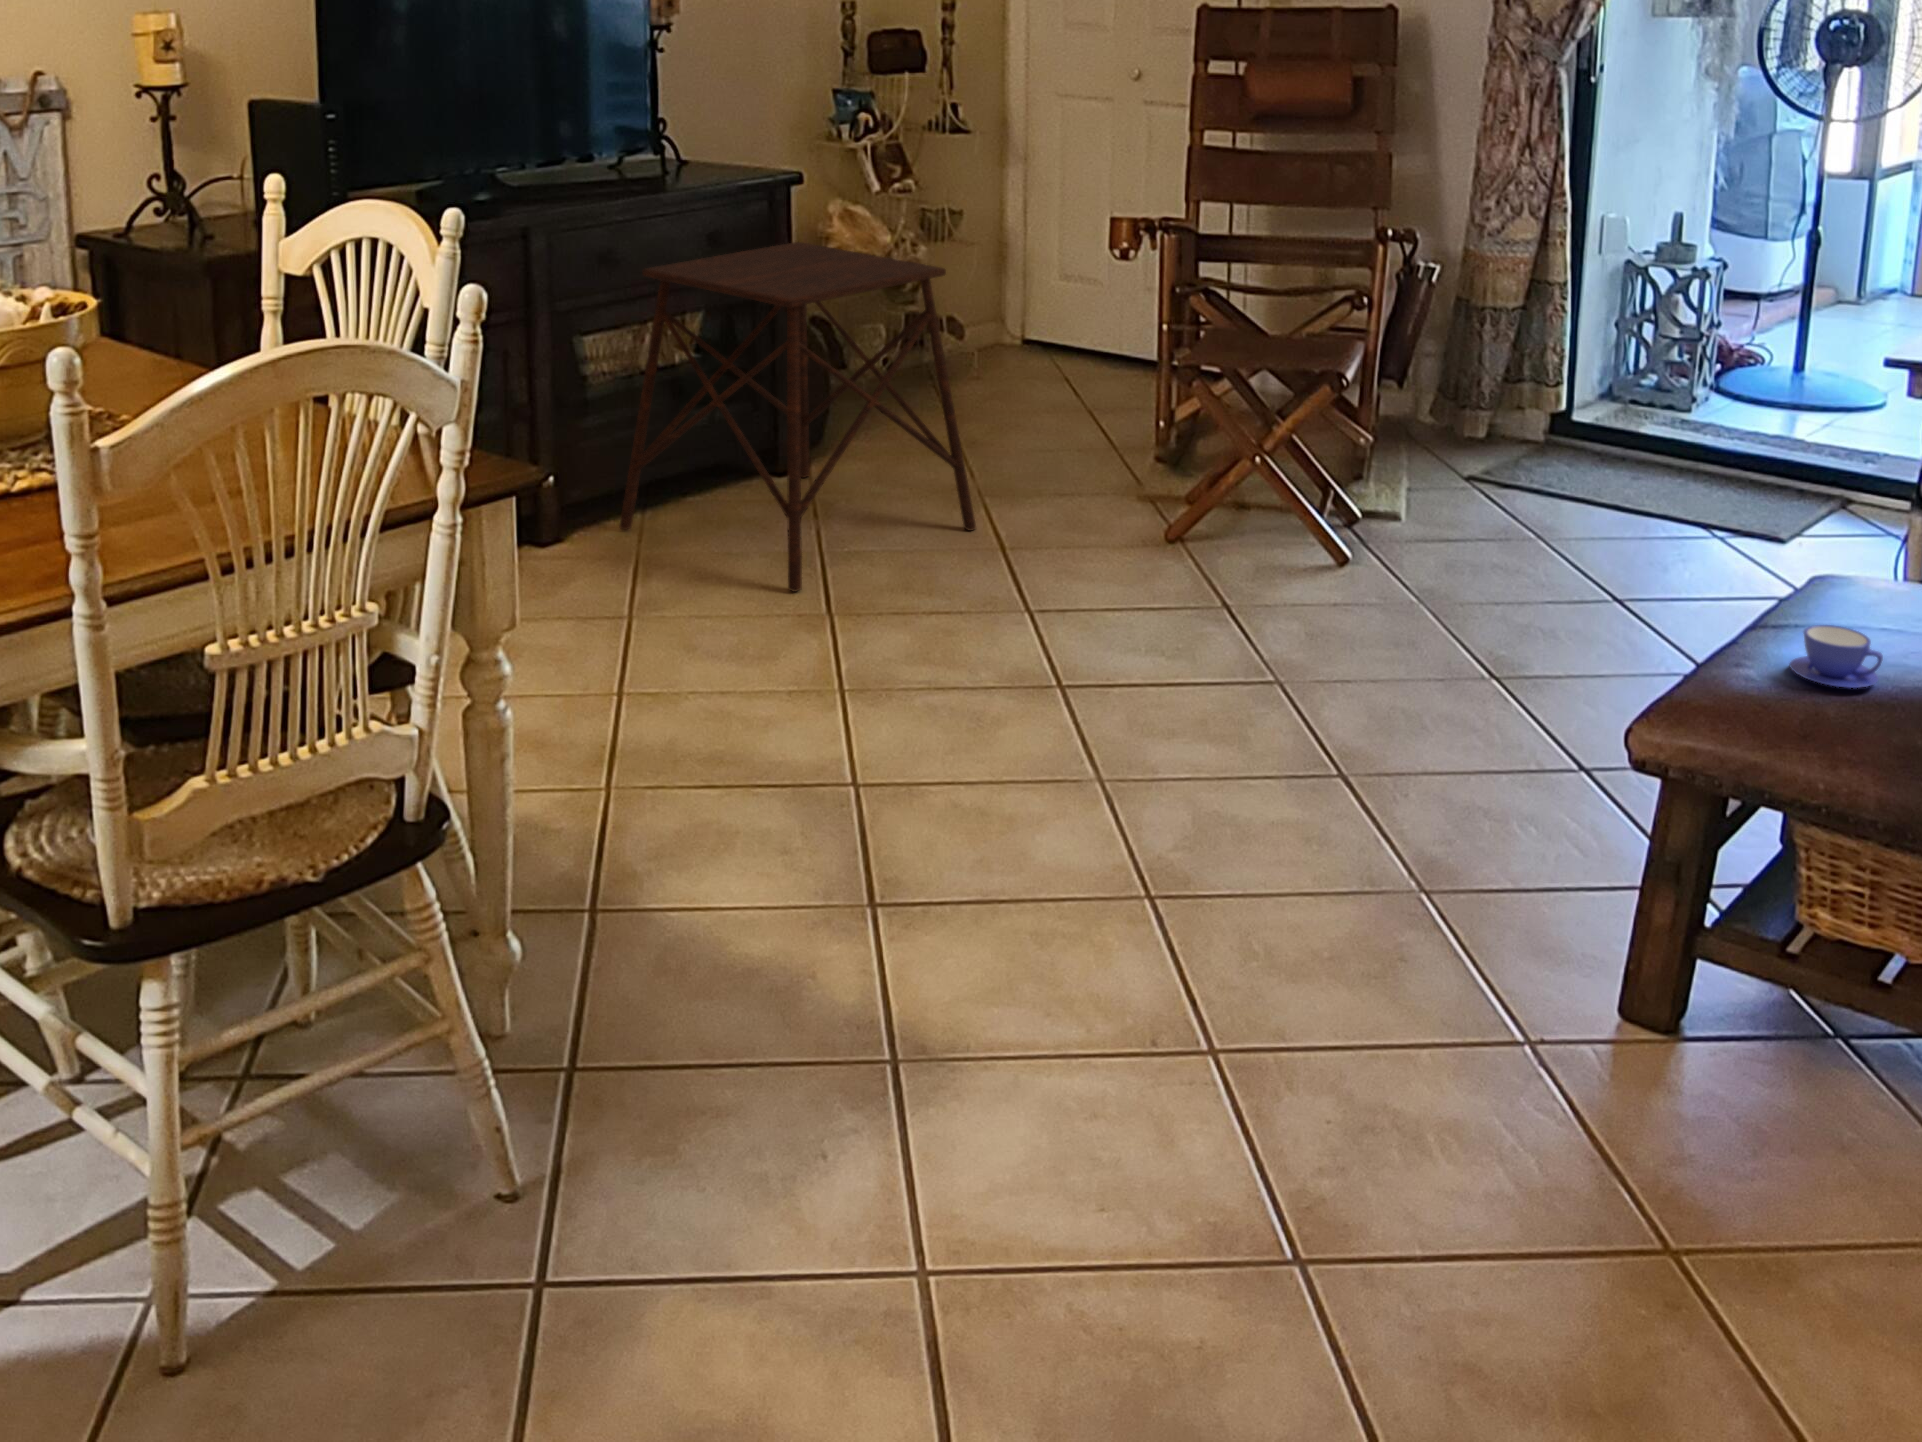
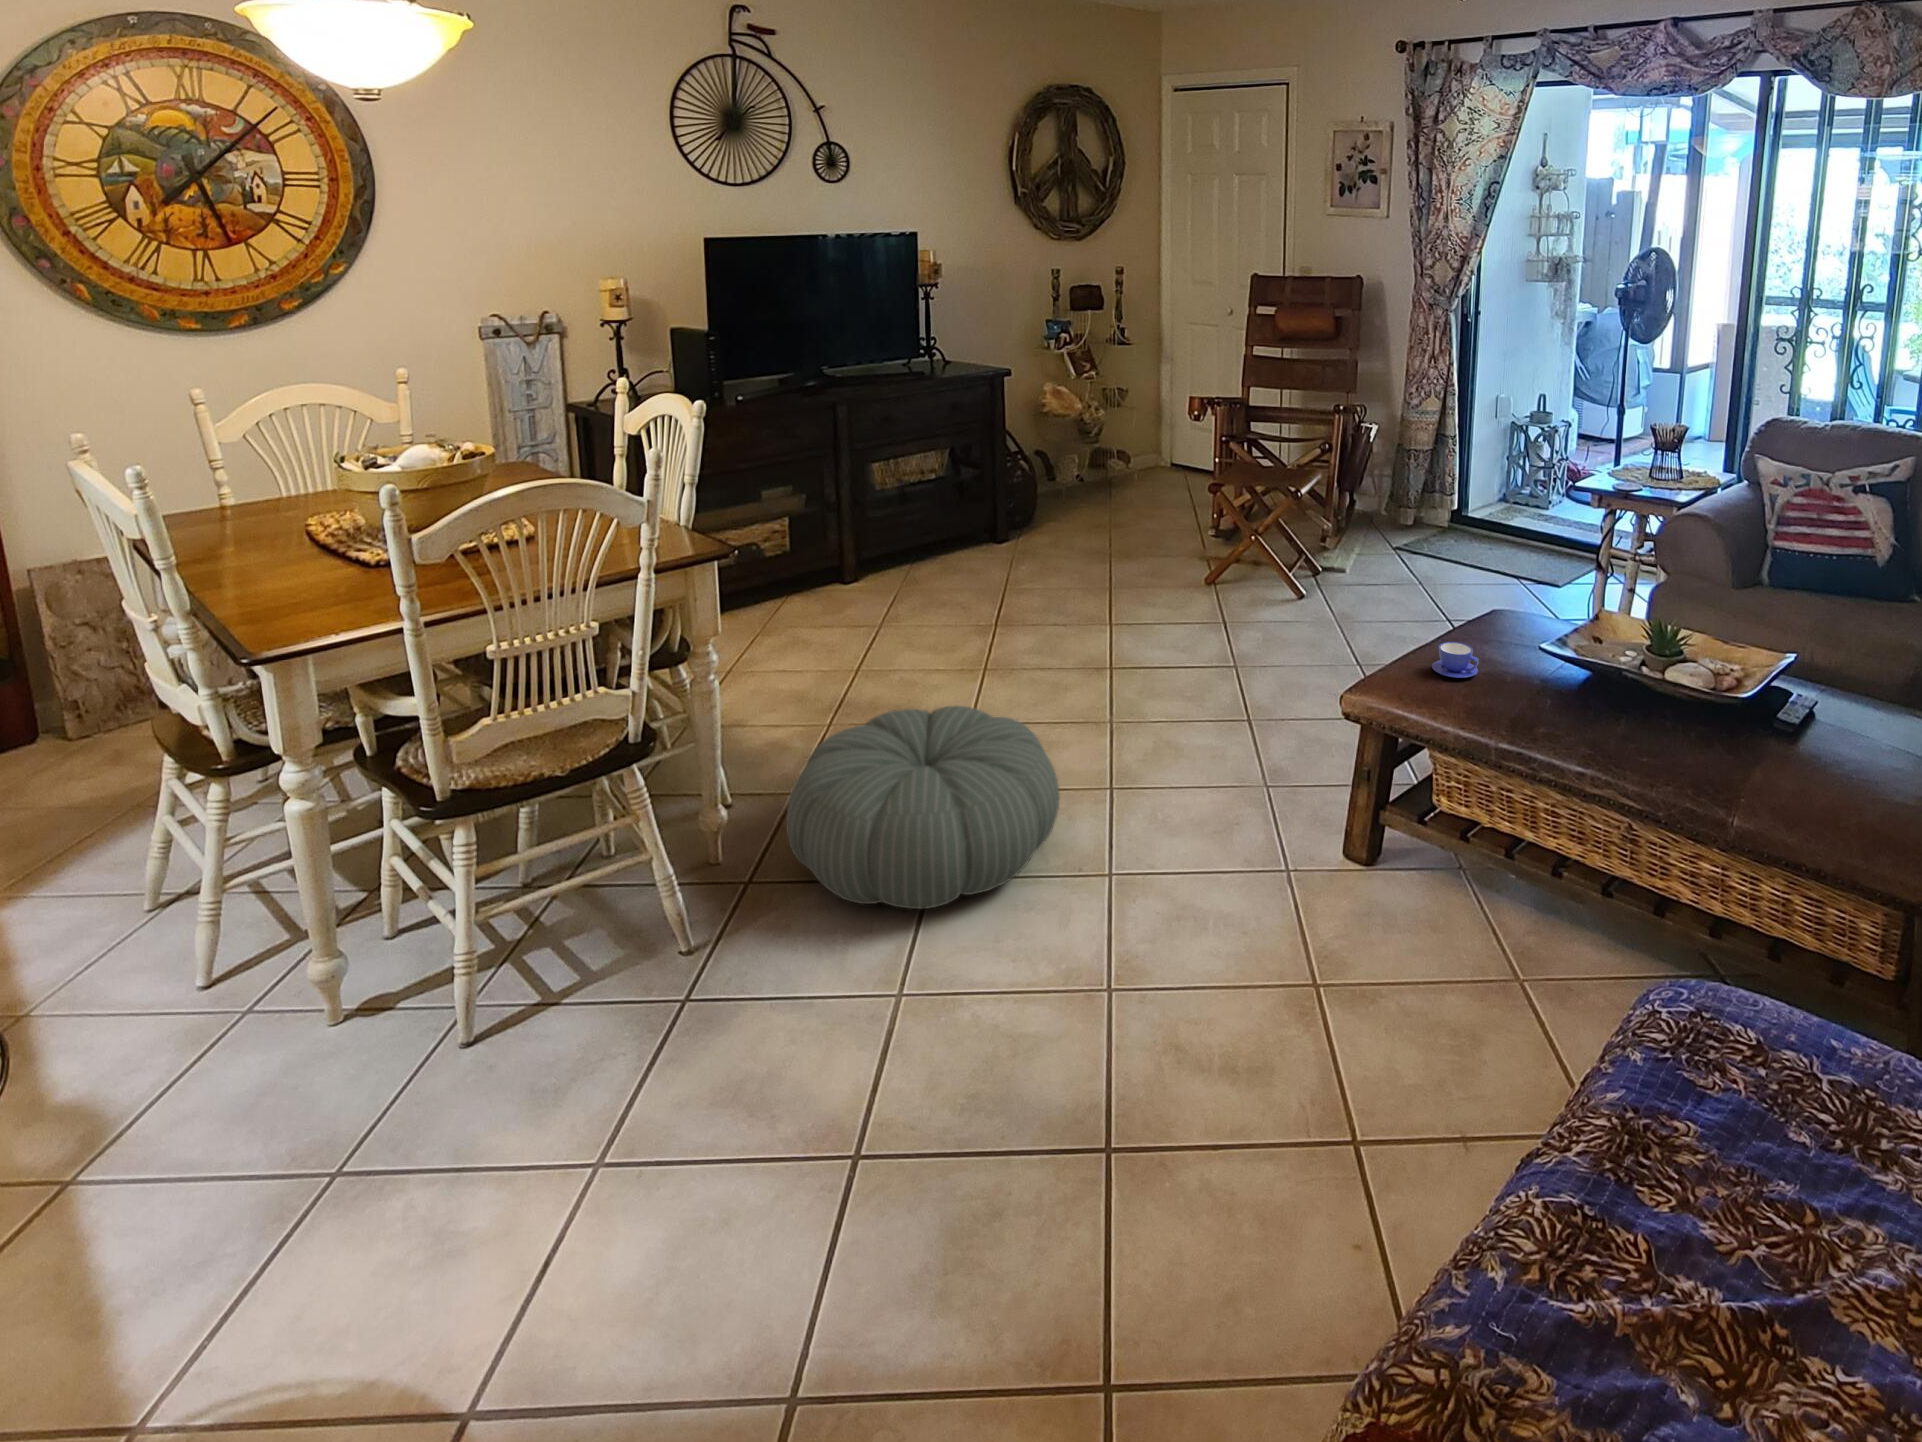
side table: present [619,242,976,592] -> none [889,411,1095,614]
pouf: none [641,748,1110,1109] -> present [786,706,1059,909]

